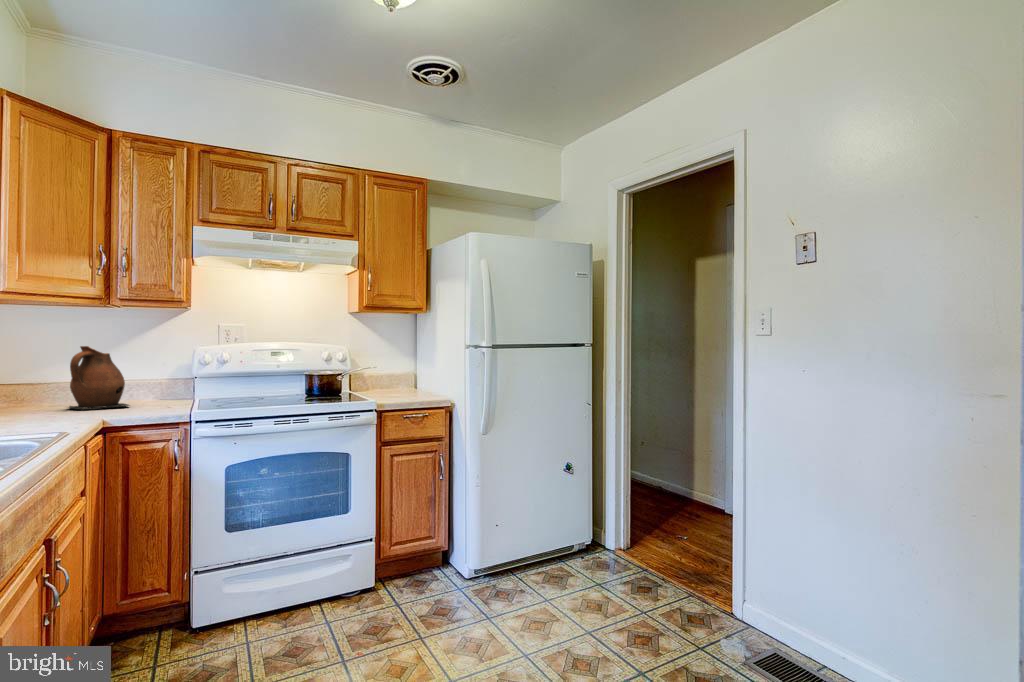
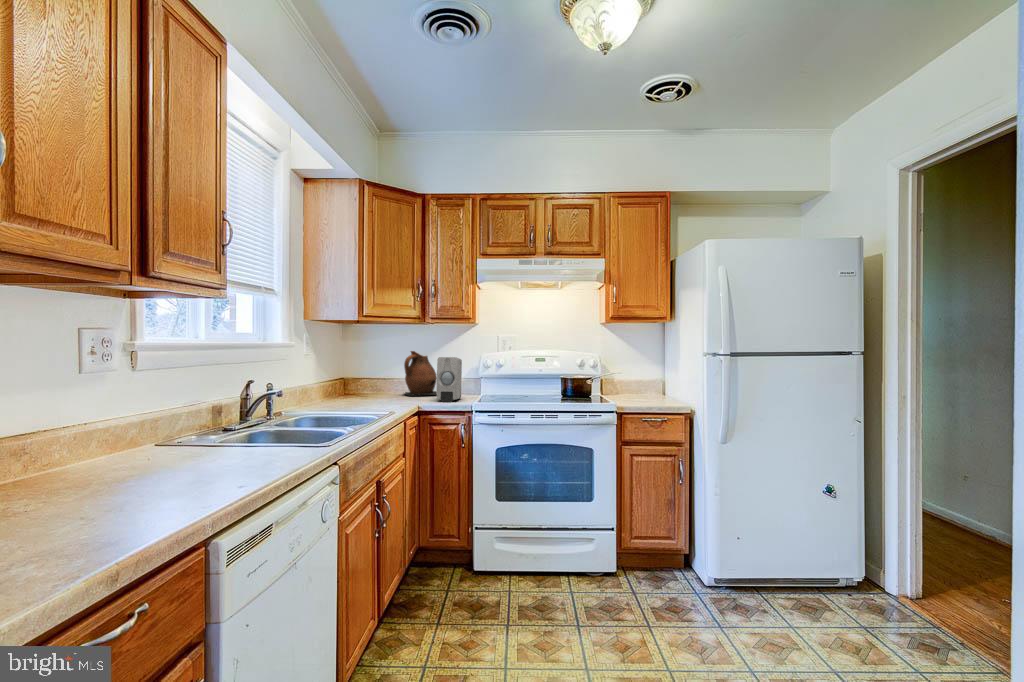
soap dispenser: none [132,352,170,412] -> present [437,357,462,402]

